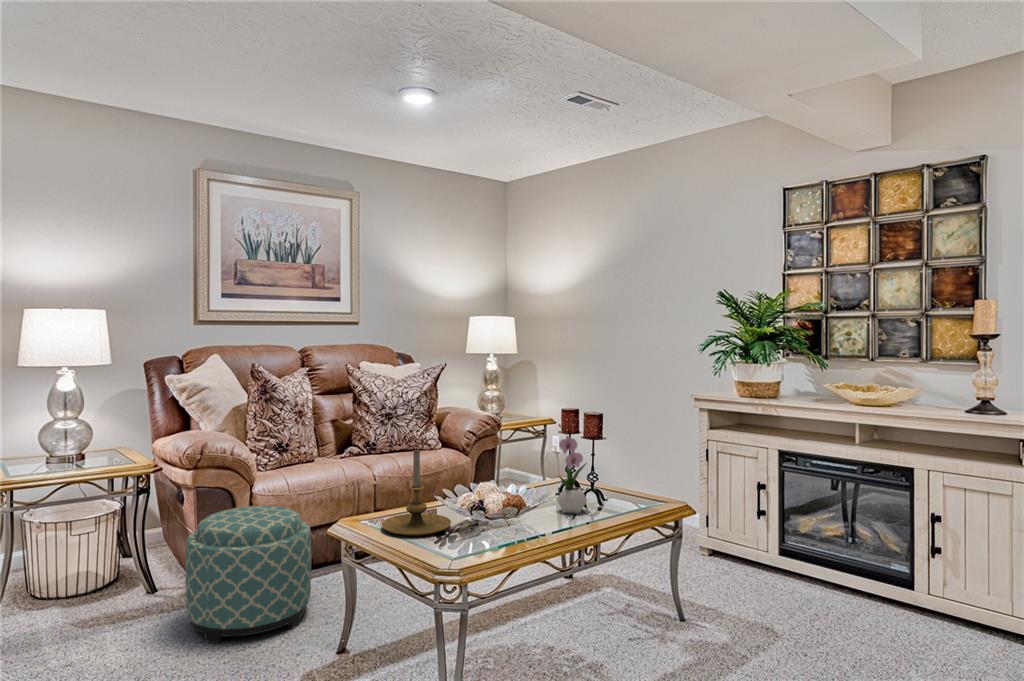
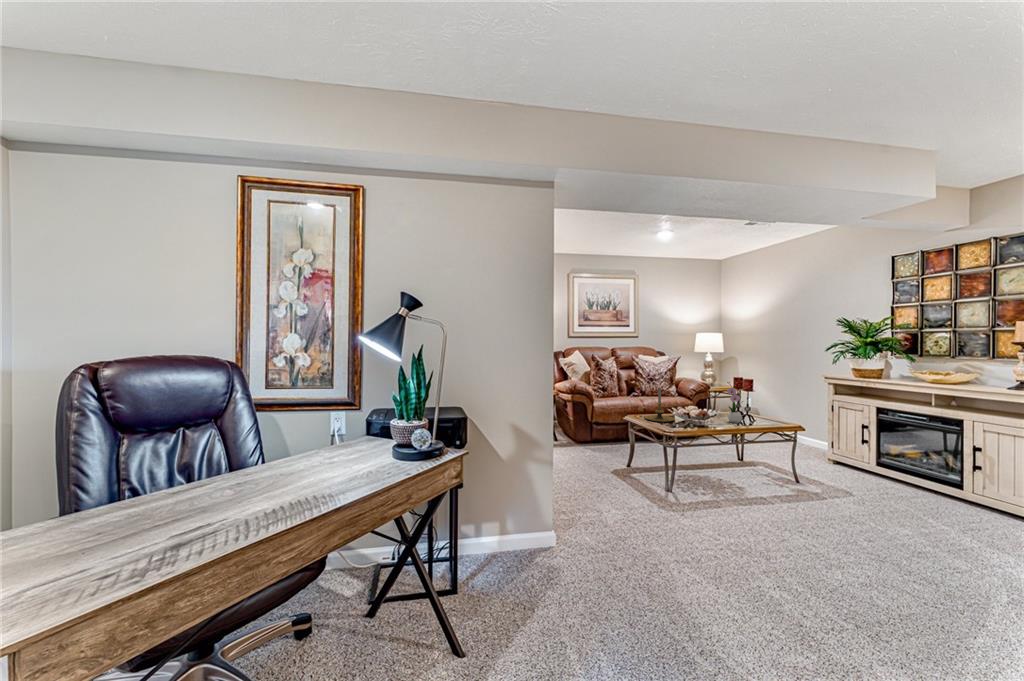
ottoman: present [186,506,311,643] -> none [570,410,616,459]

